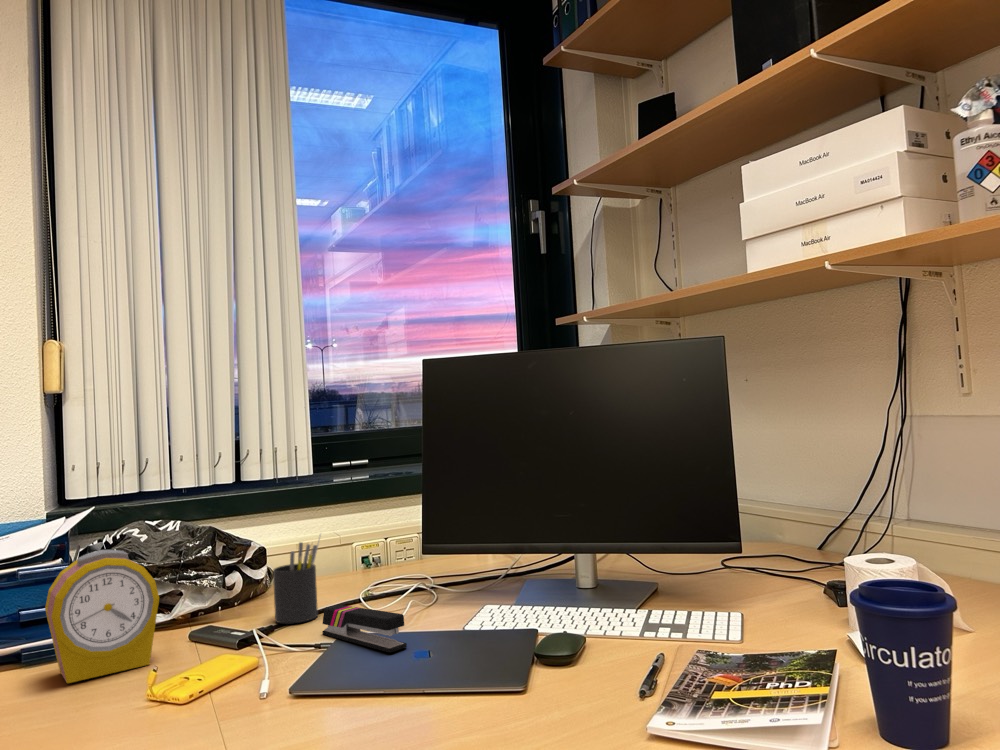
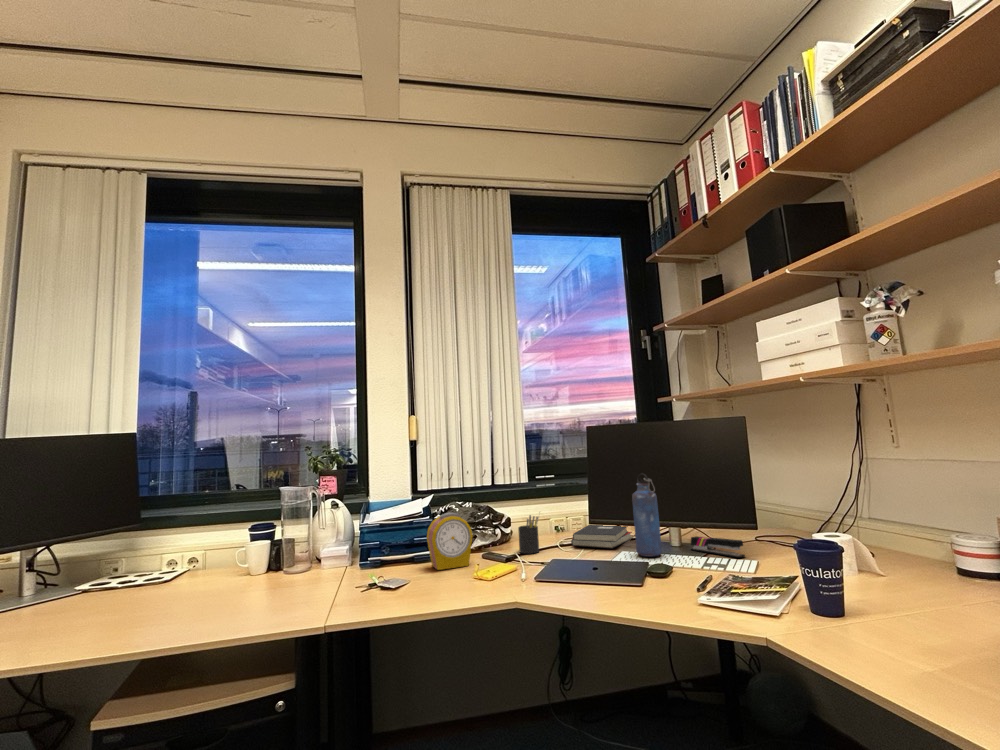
water bottle: none [507,451,562,616] -> present [632,473,662,557]
hardback book: none [385,551,505,601] -> present [571,525,632,548]
stapler: present [322,605,407,652] -> present [691,536,745,558]

